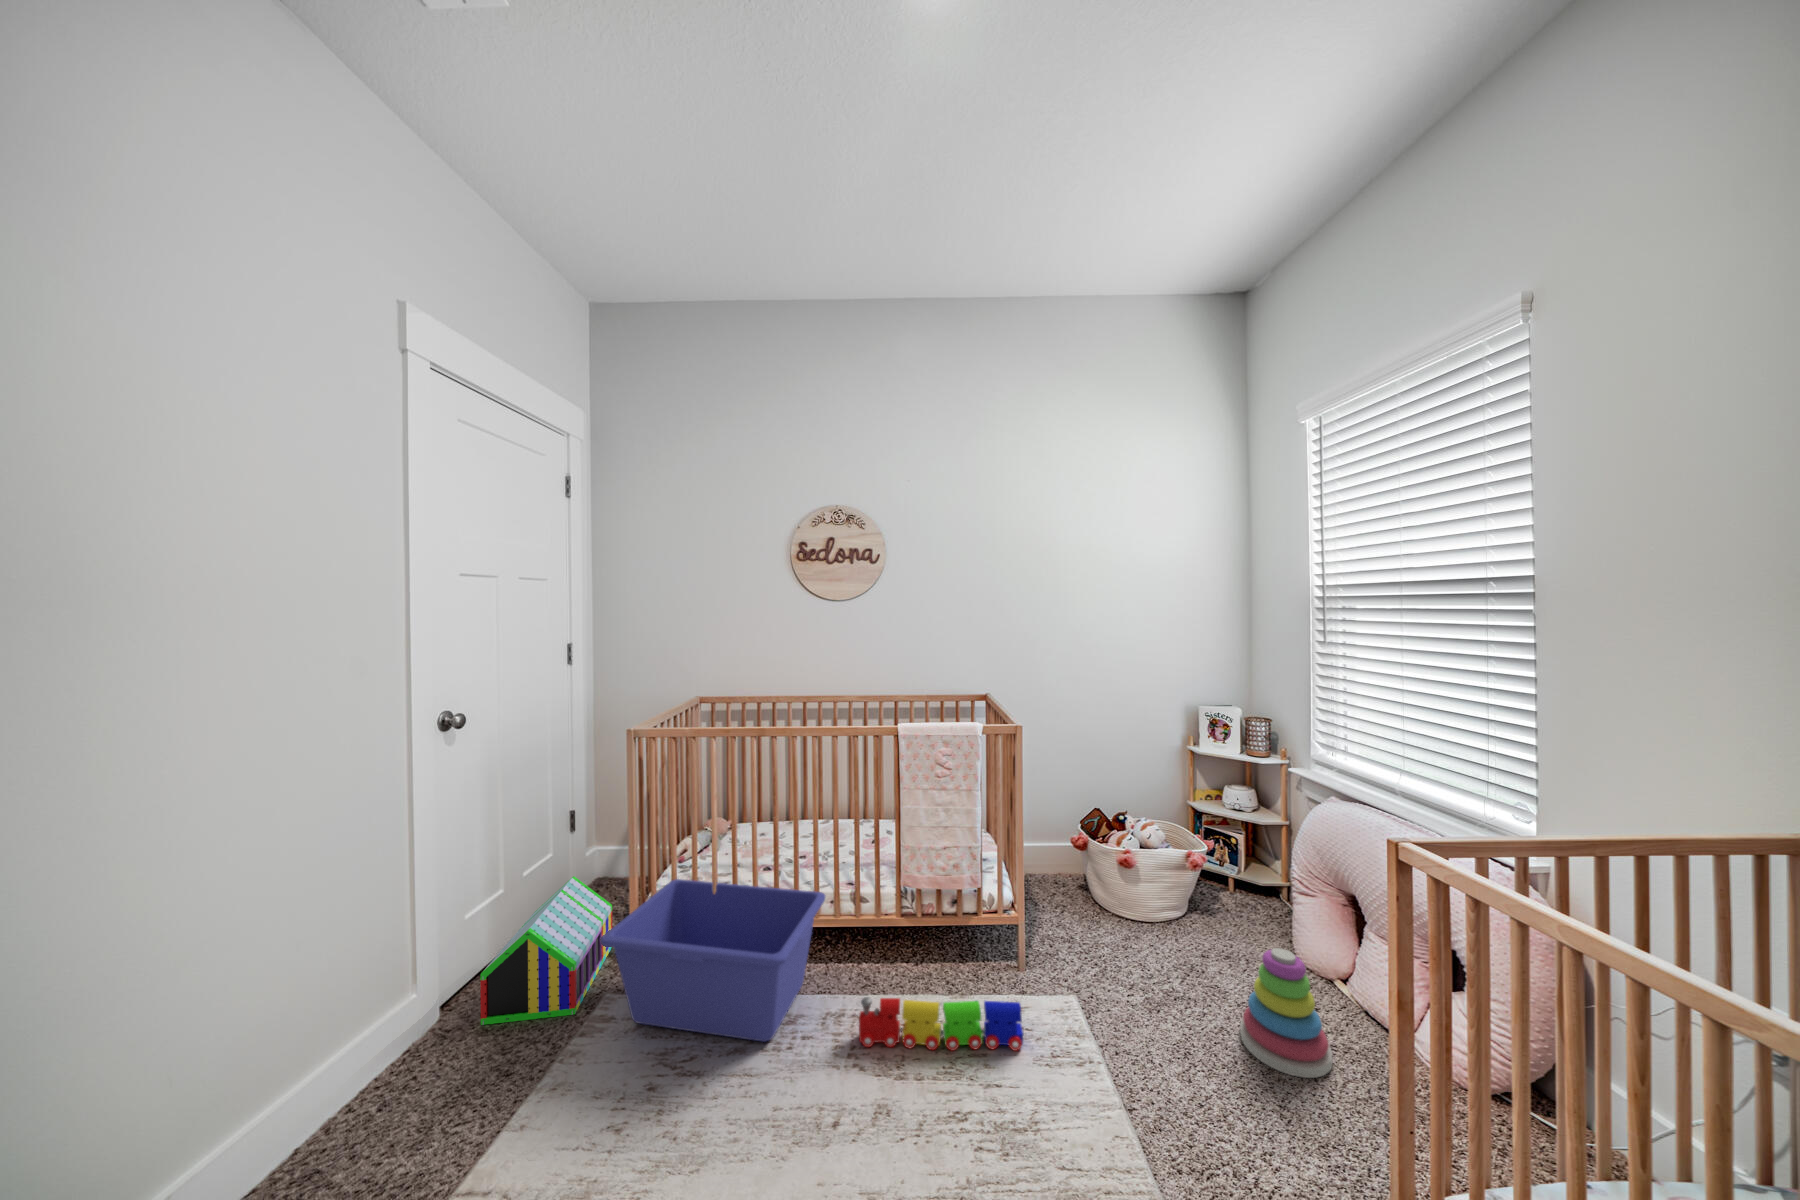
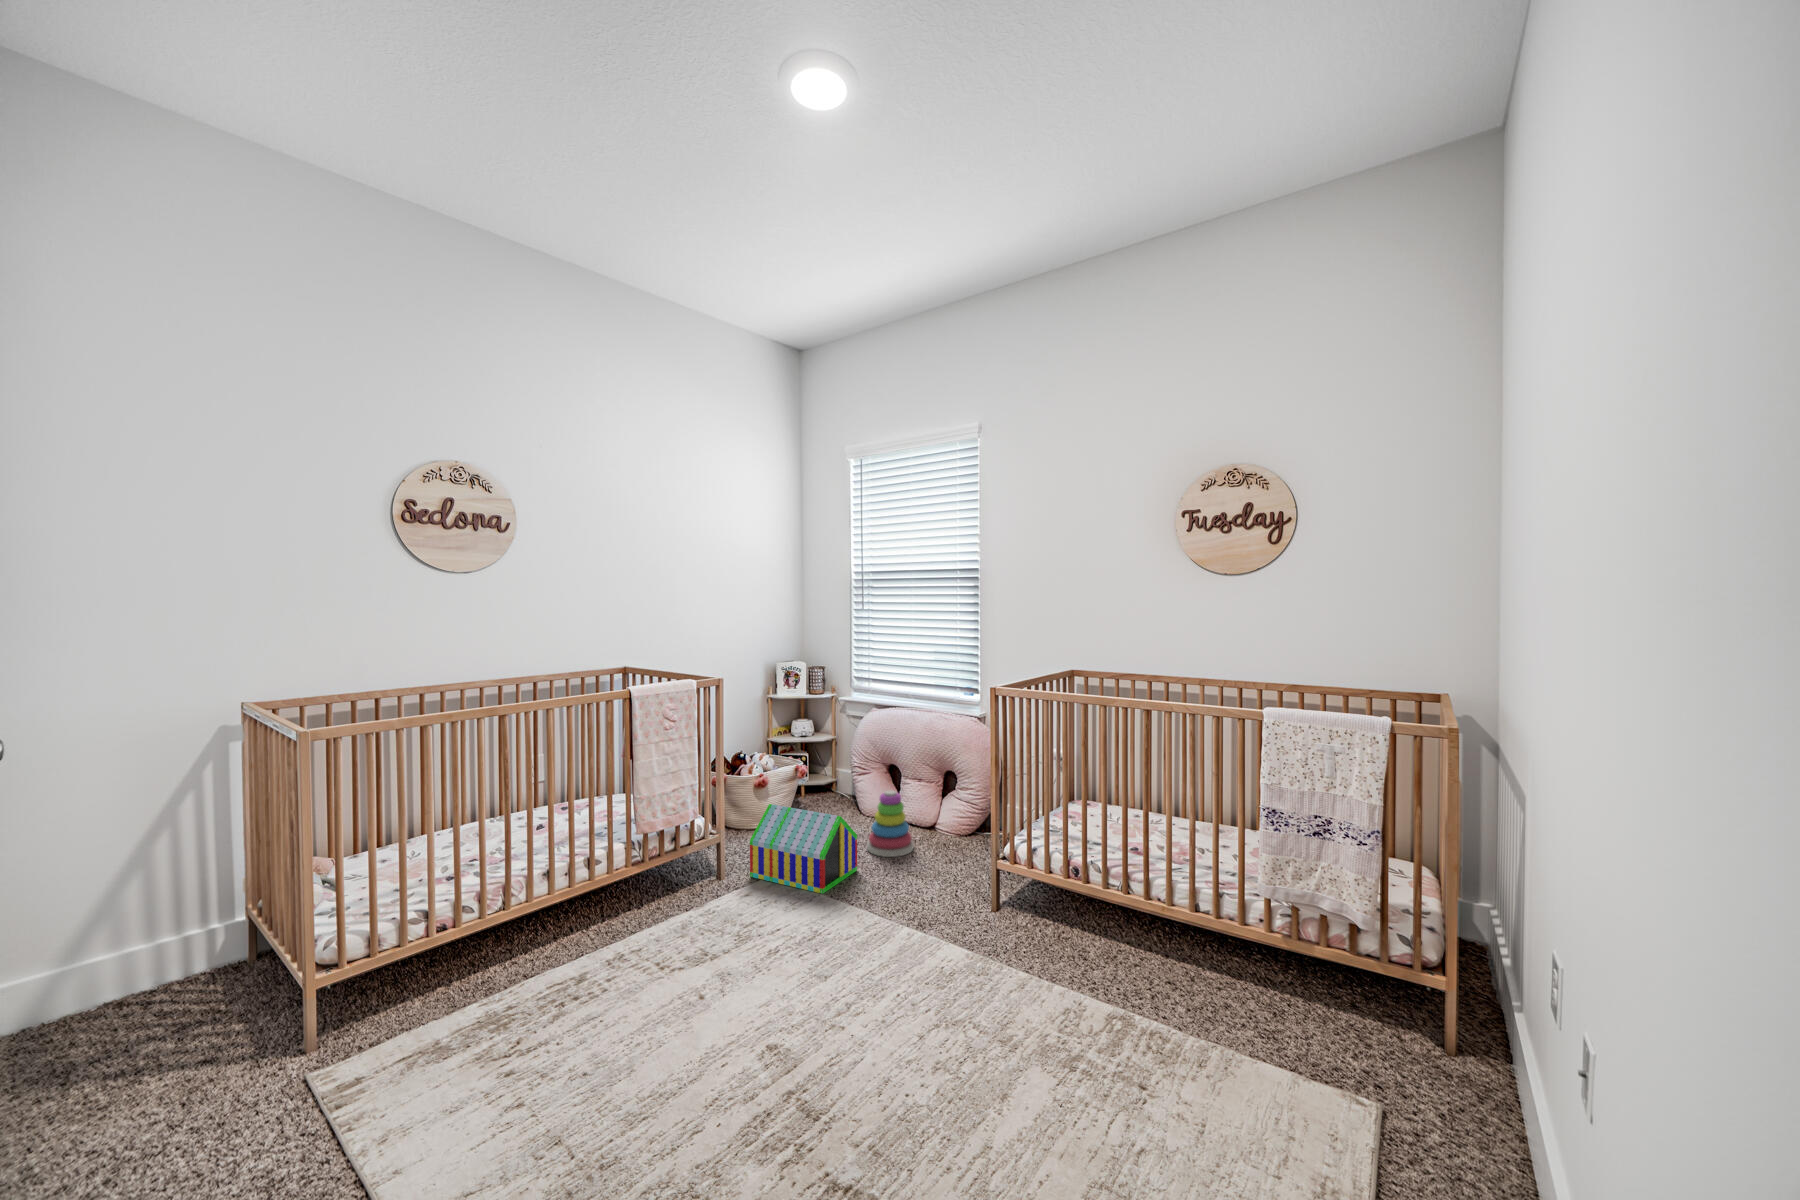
toy house: present [480,876,612,1025] -> present [750,804,857,894]
storage bin: present [601,879,825,1042] -> none [374,859,620,1044]
toy train: present [859,997,1024,1051] -> none [658,874,773,950]

